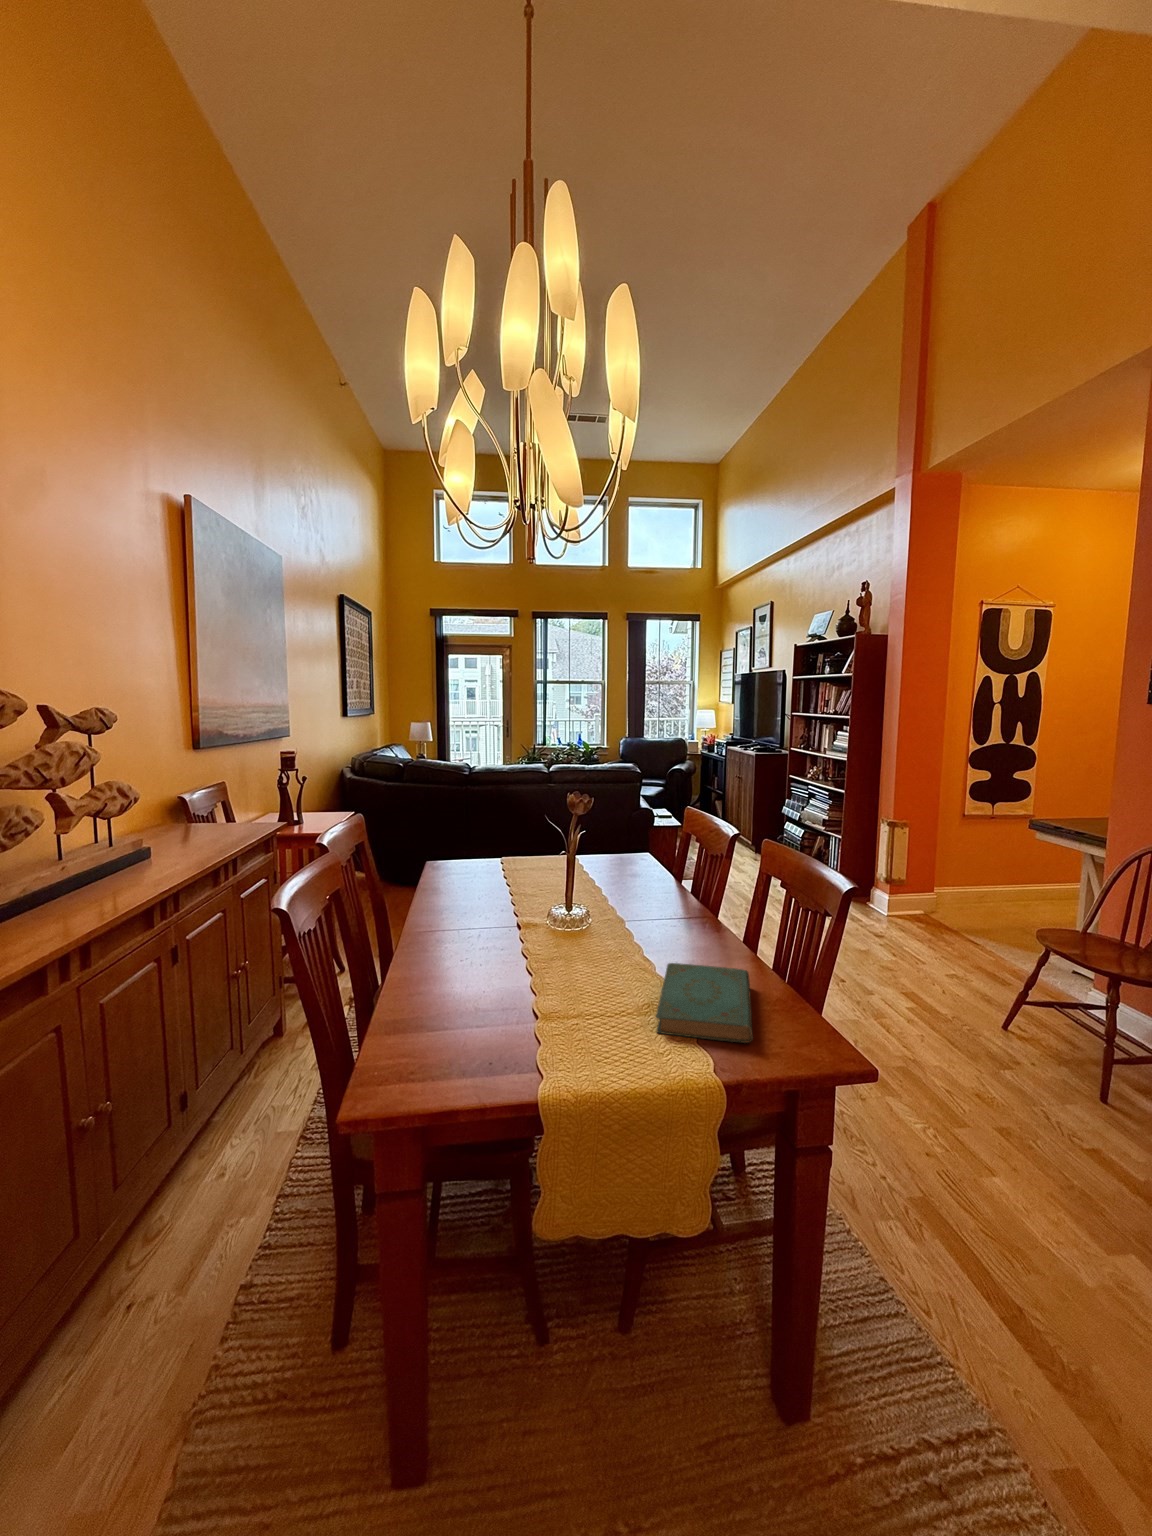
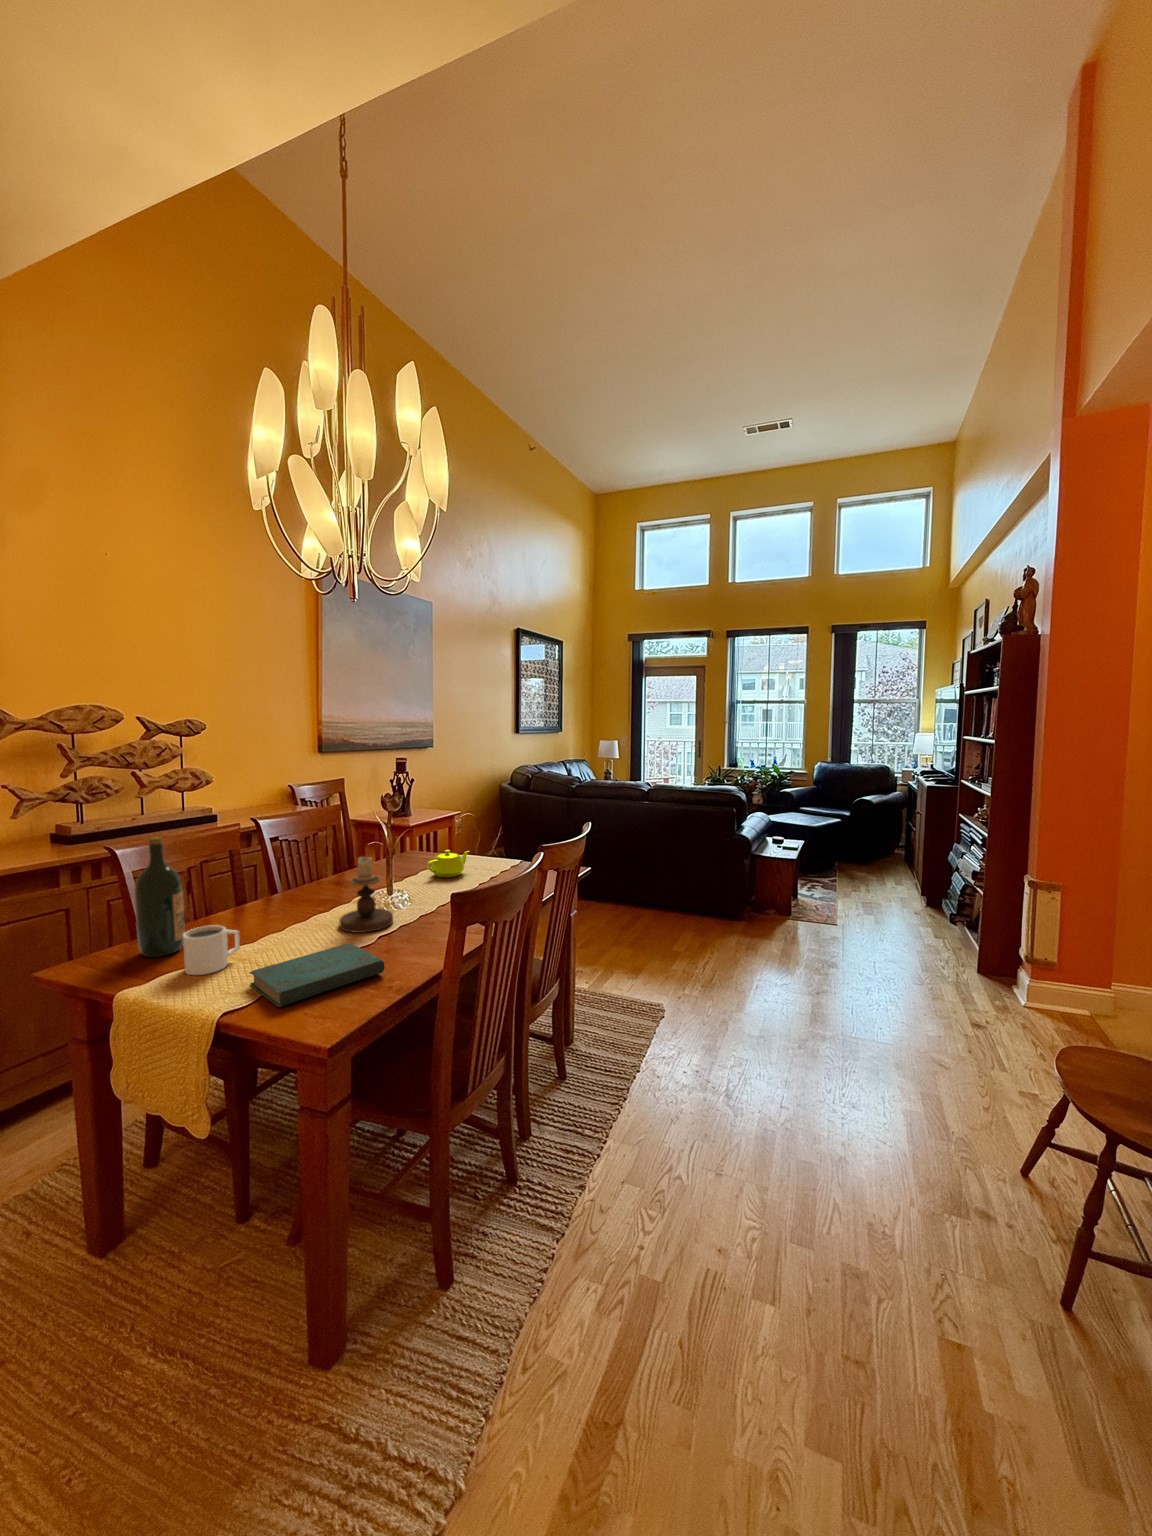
teapot: none [528,850,564,883] -> present [427,850,469,877]
candlestick: none [570,865,630,955] -> present [339,857,393,933]
wine bottle: none [428,872,486,1041] -> present [134,837,185,957]
mug: none [538,974,587,1044] -> present [183,925,240,975]

